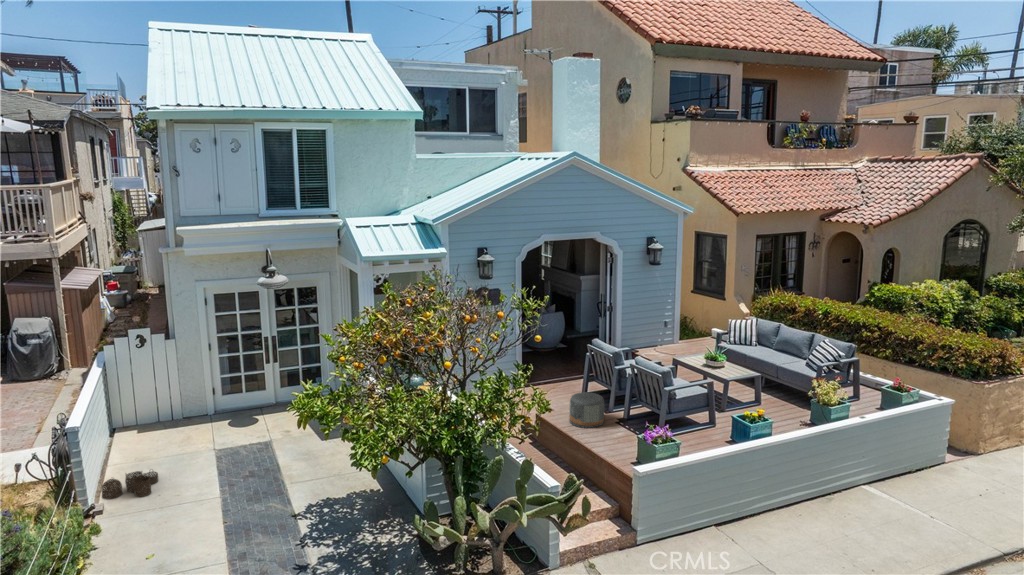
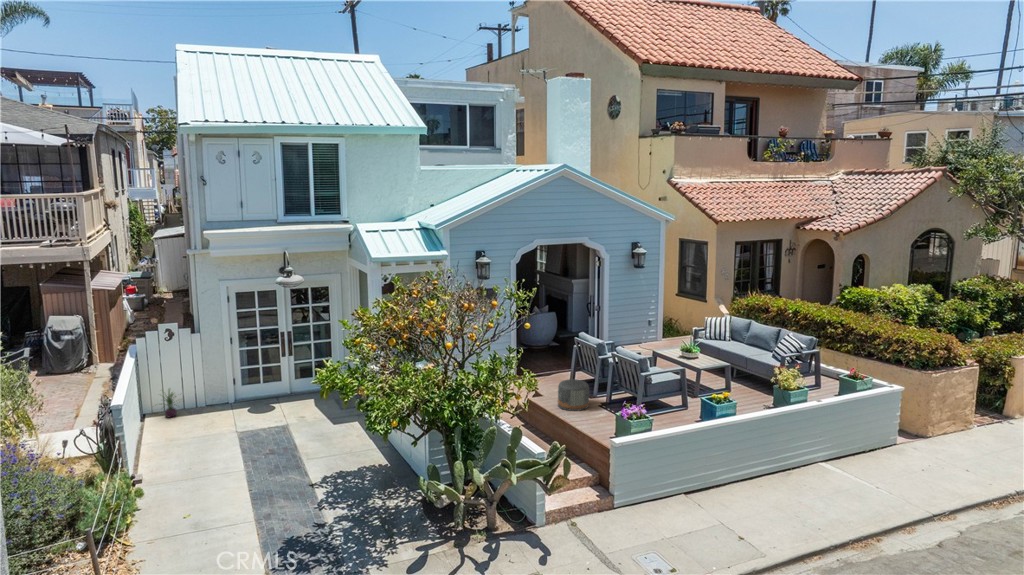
decorative plant: none [121,400,160,434] -> present [164,390,177,418]
woven basket: present [101,471,158,499] -> none [138,446,188,471]

